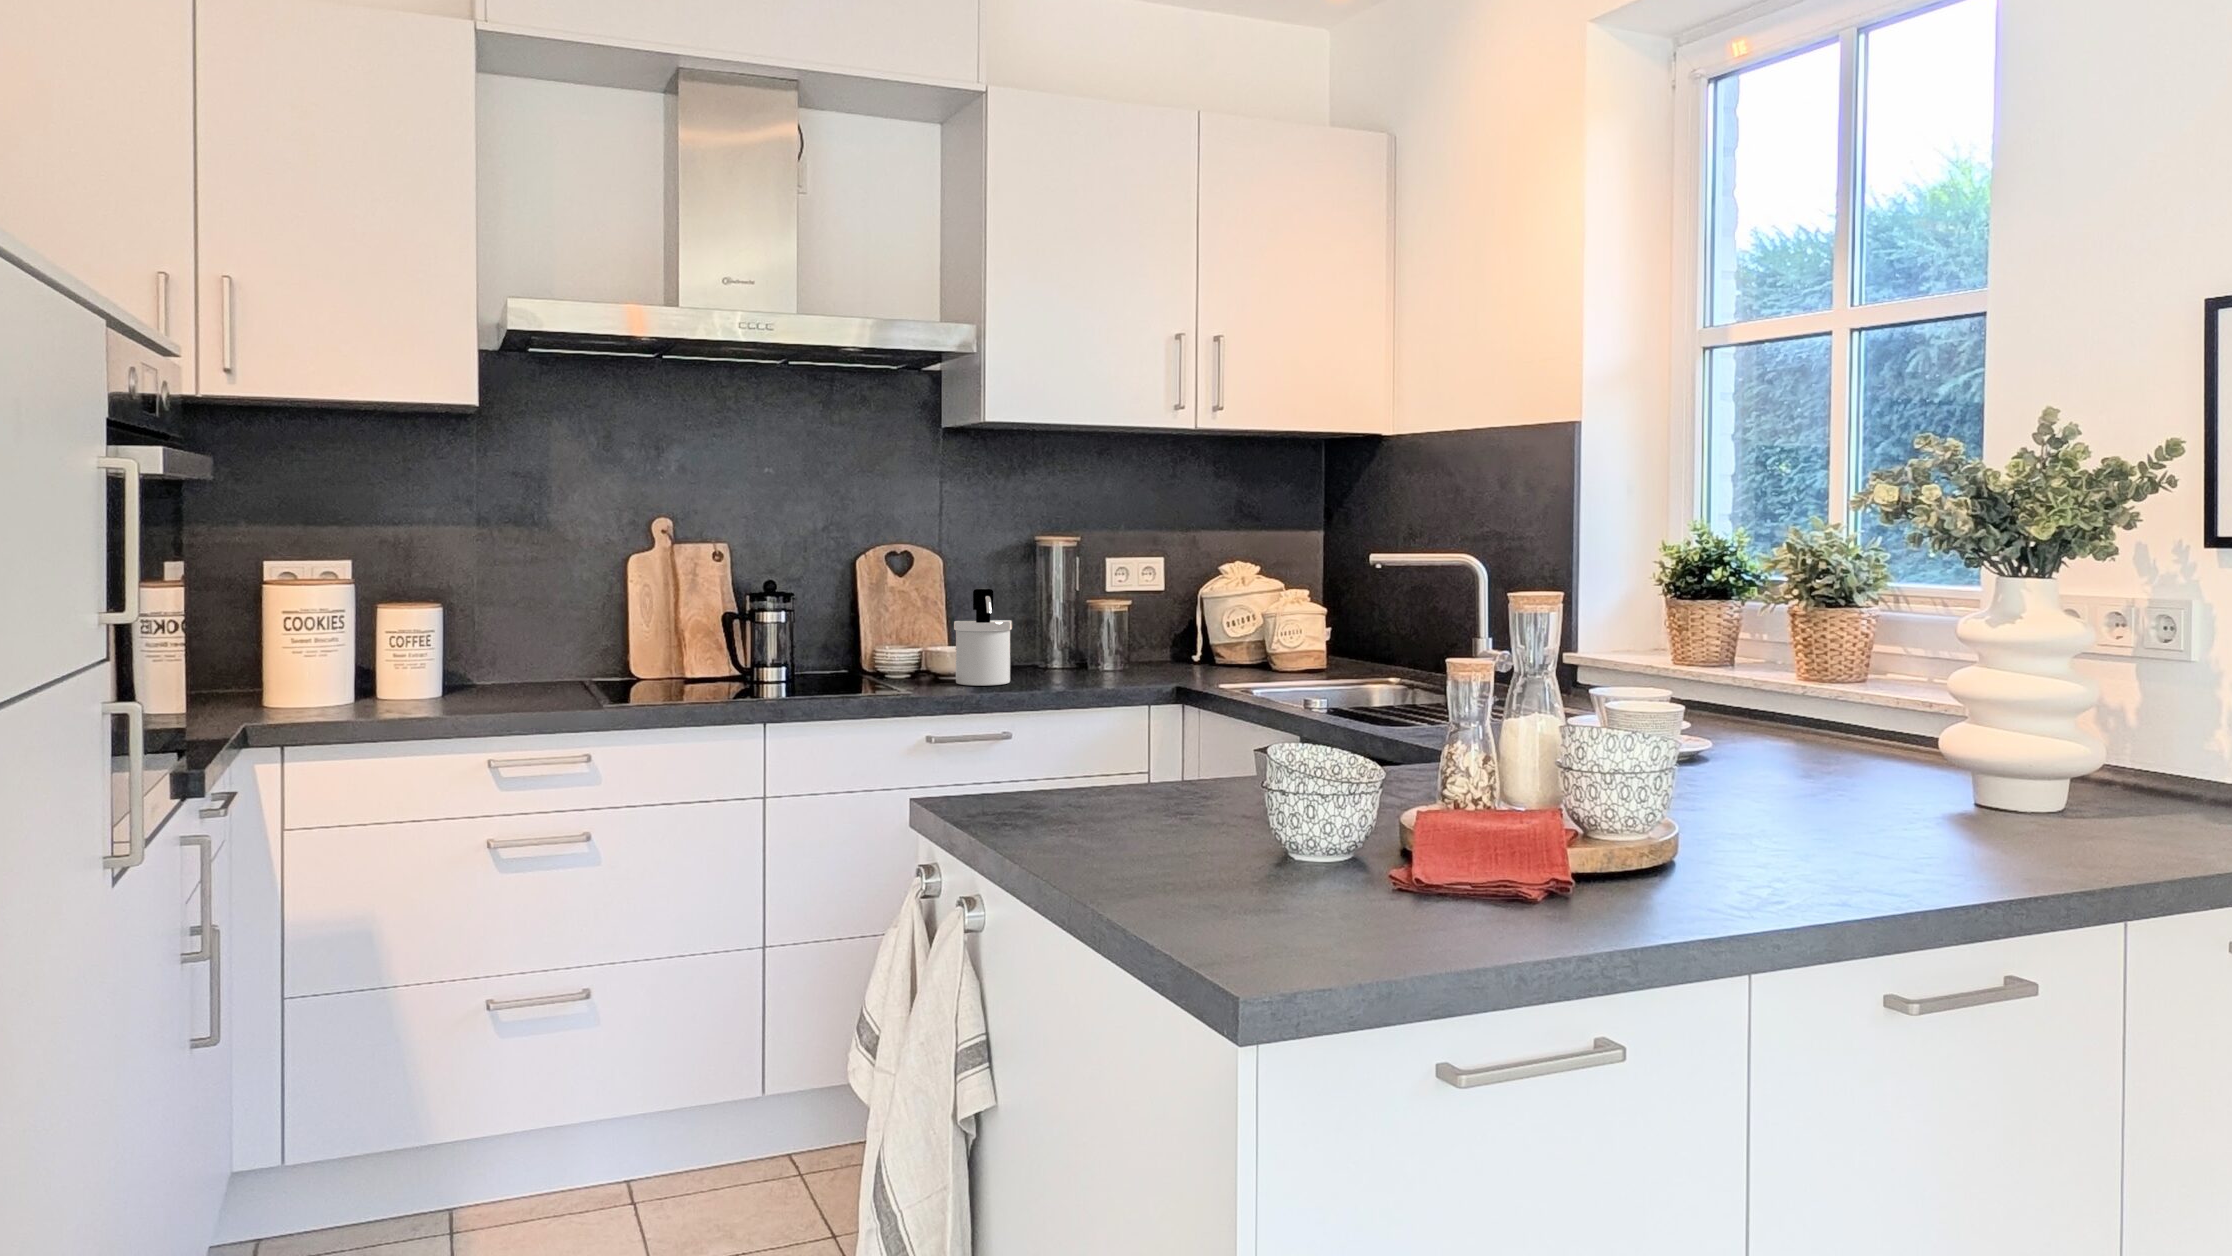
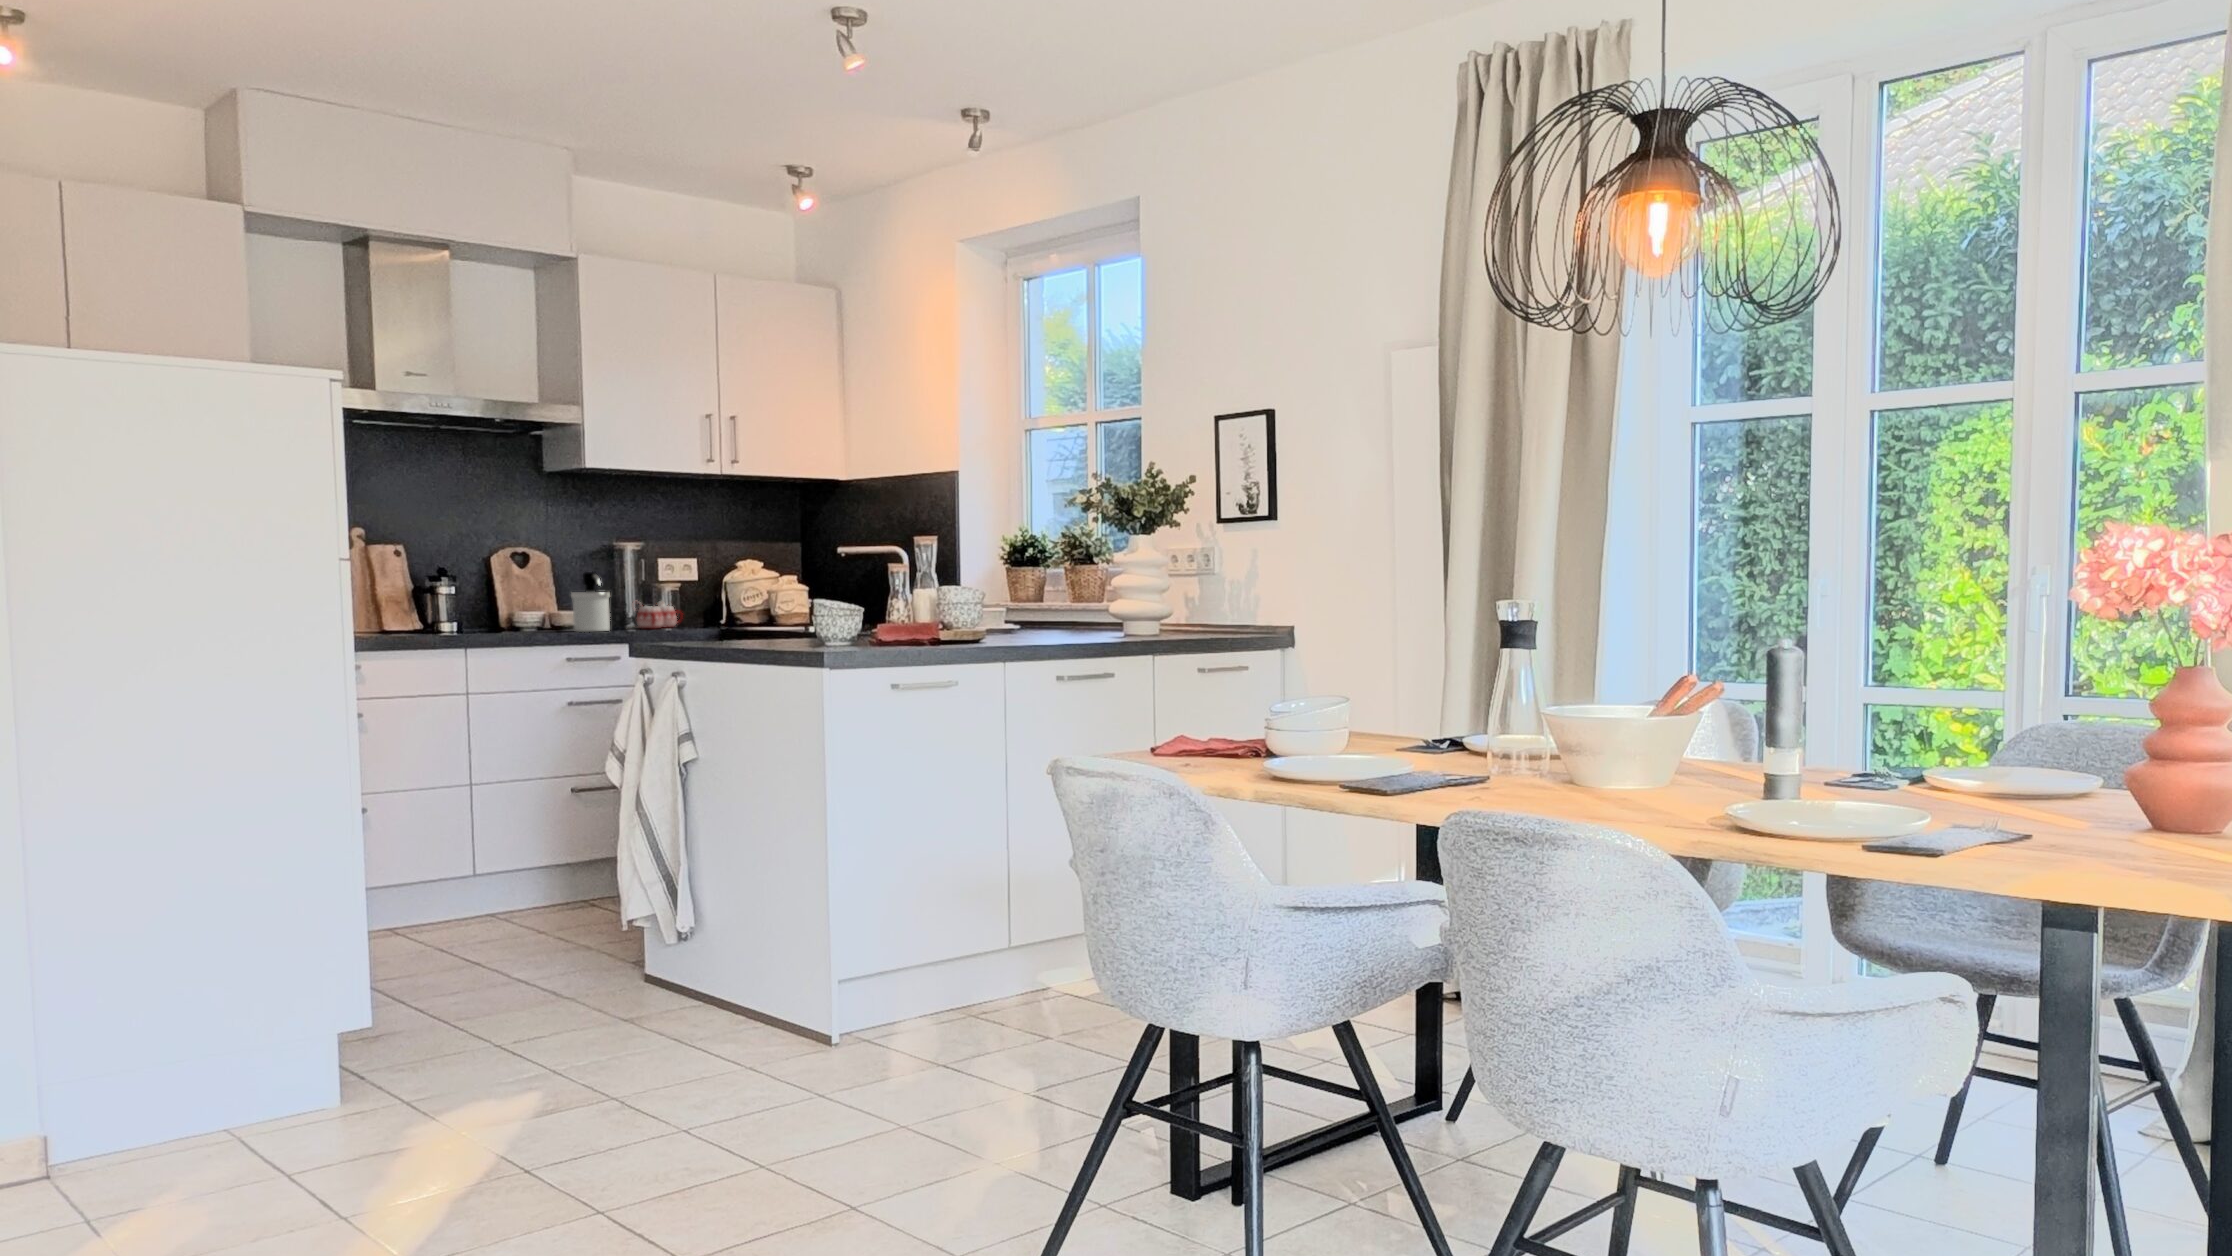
mug: none [1043,629,1132,676] -> present [628,601,682,629]

